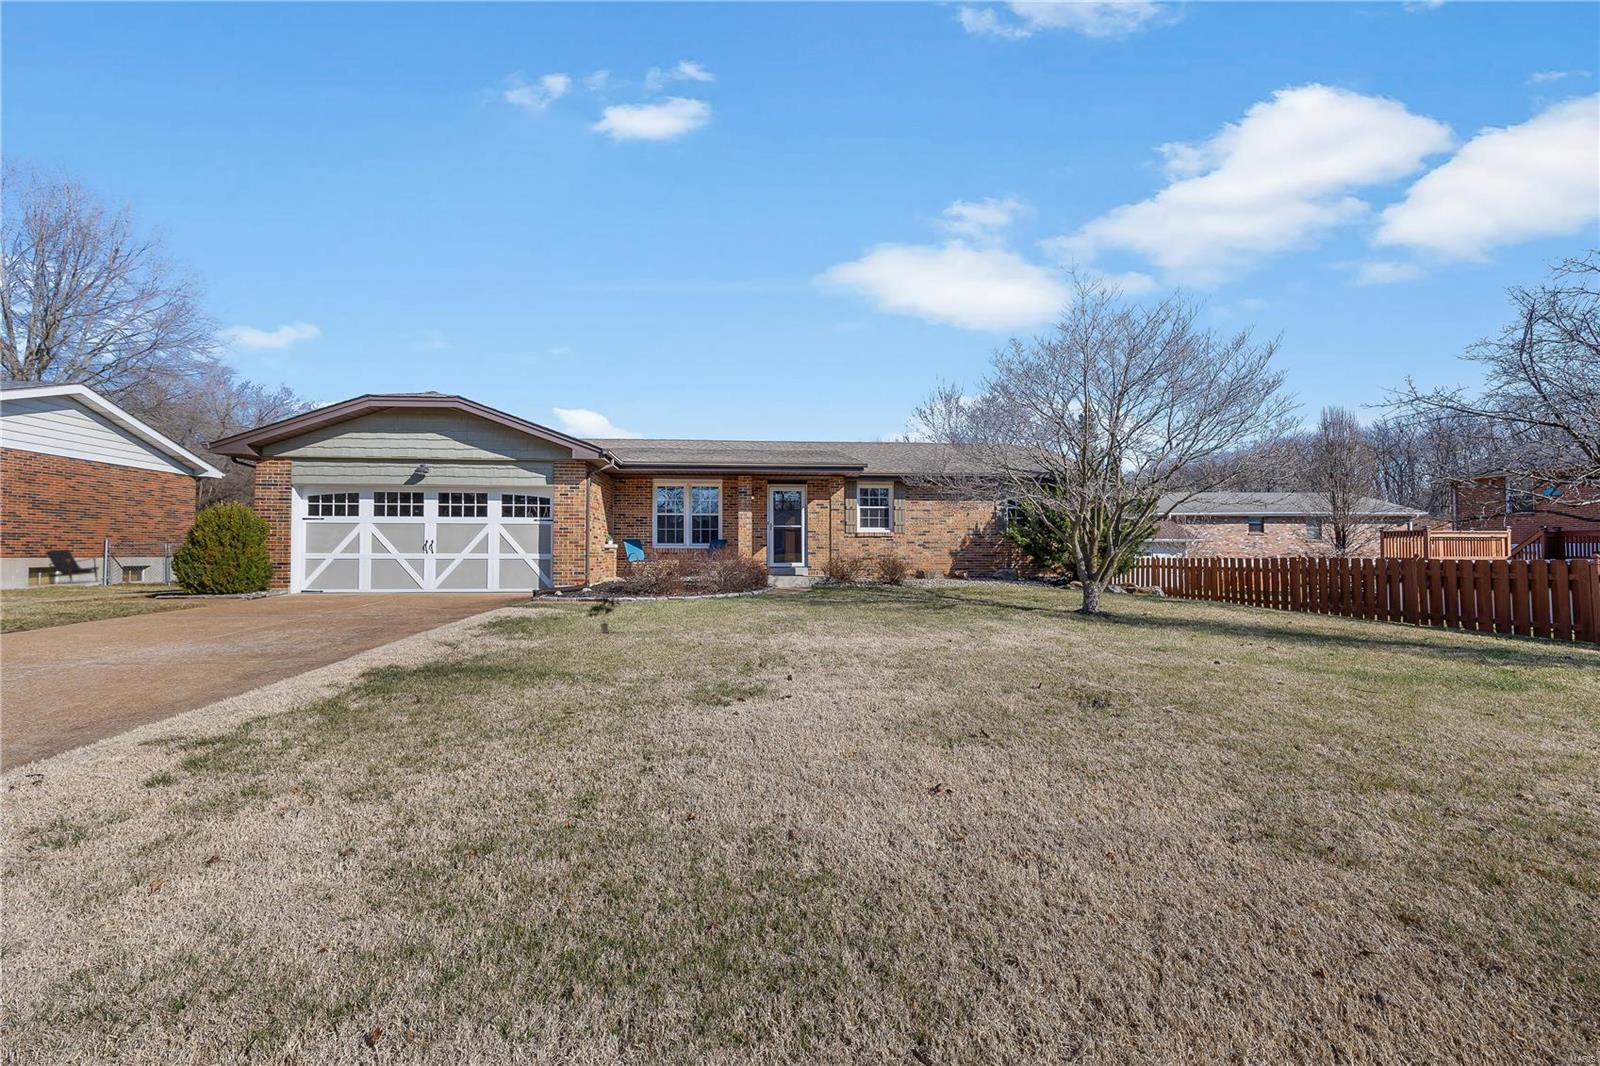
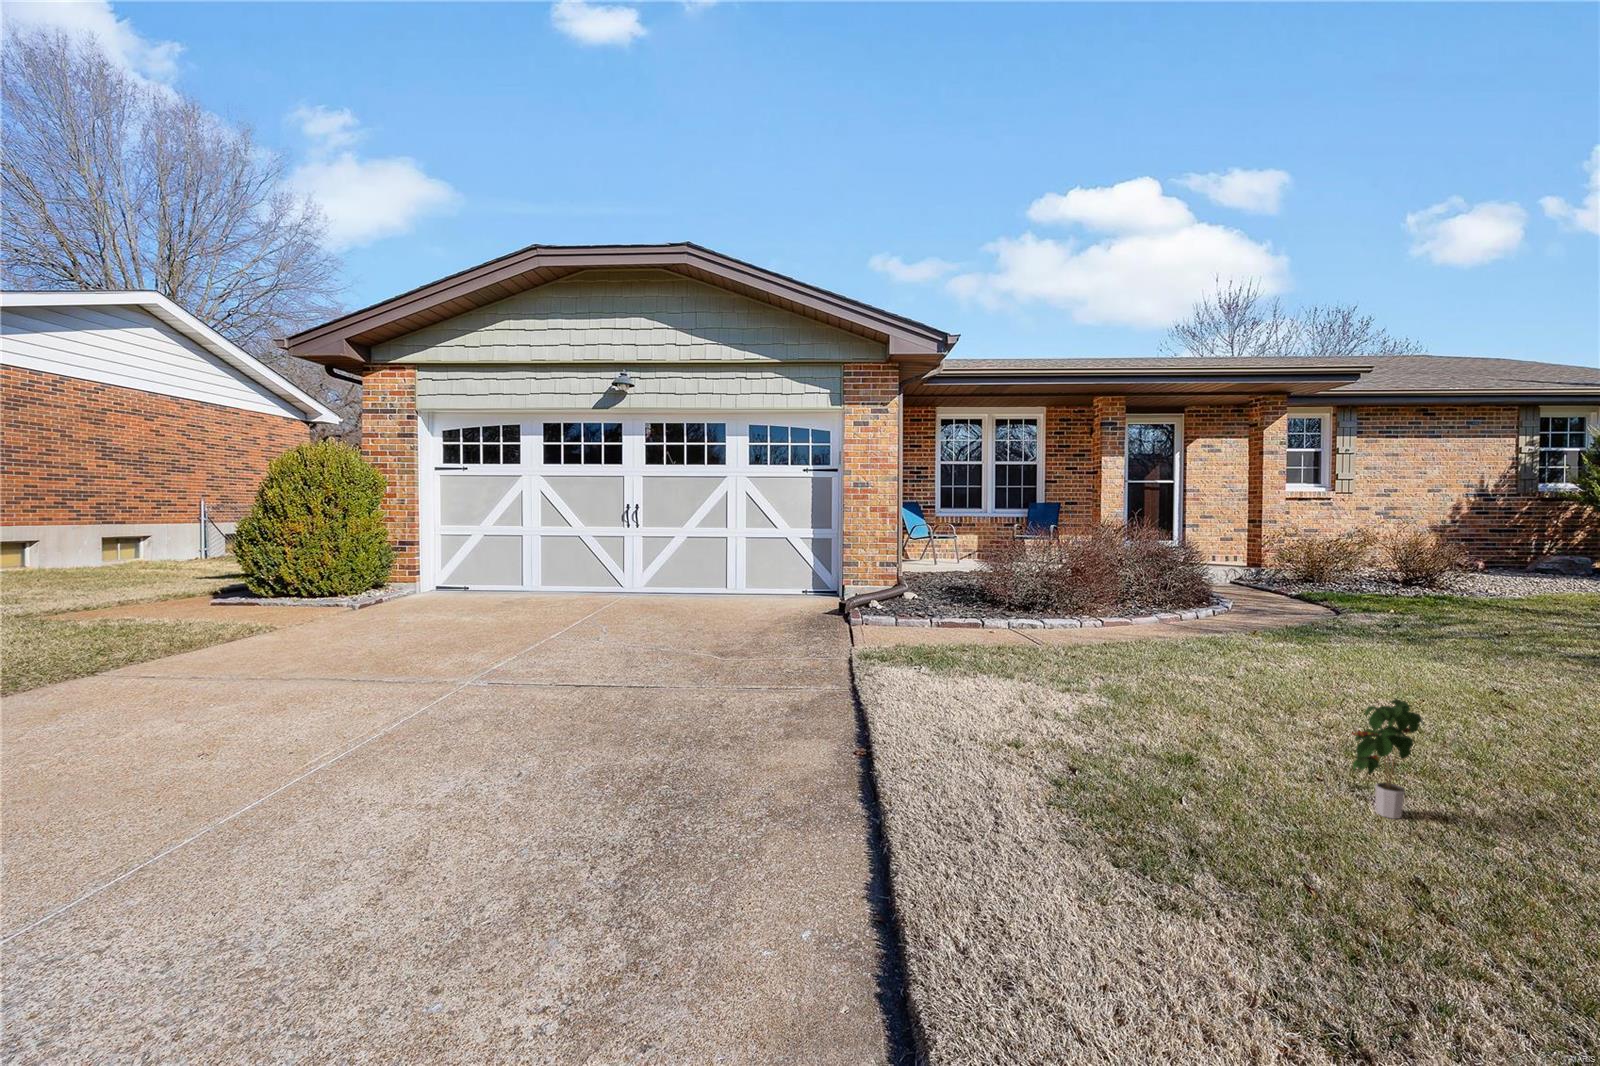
lounge chair: present [46,550,99,583] -> none [81,514,155,565]

